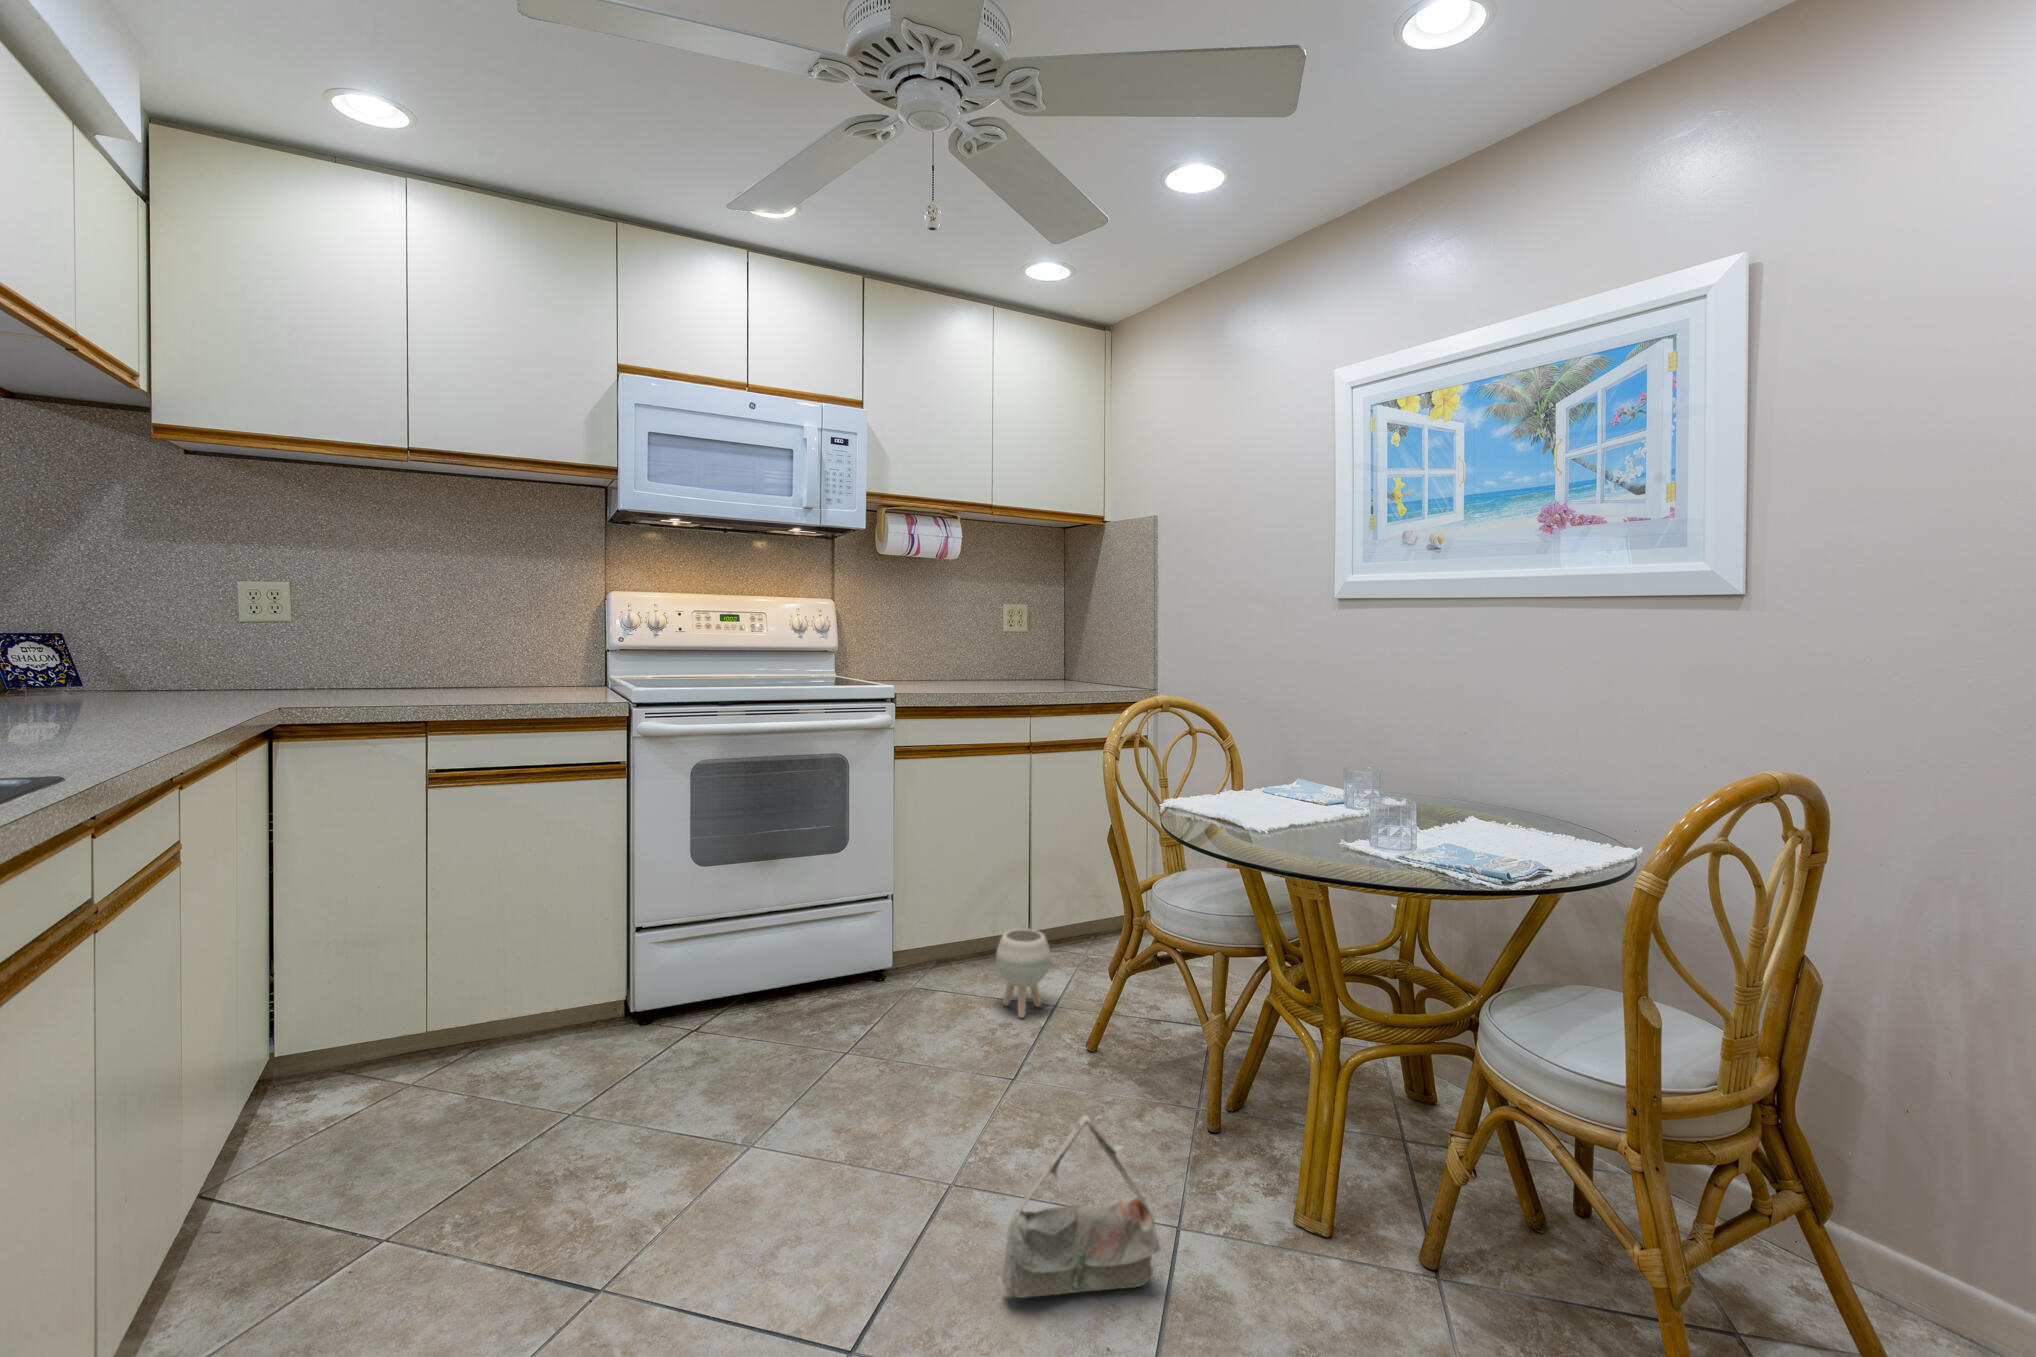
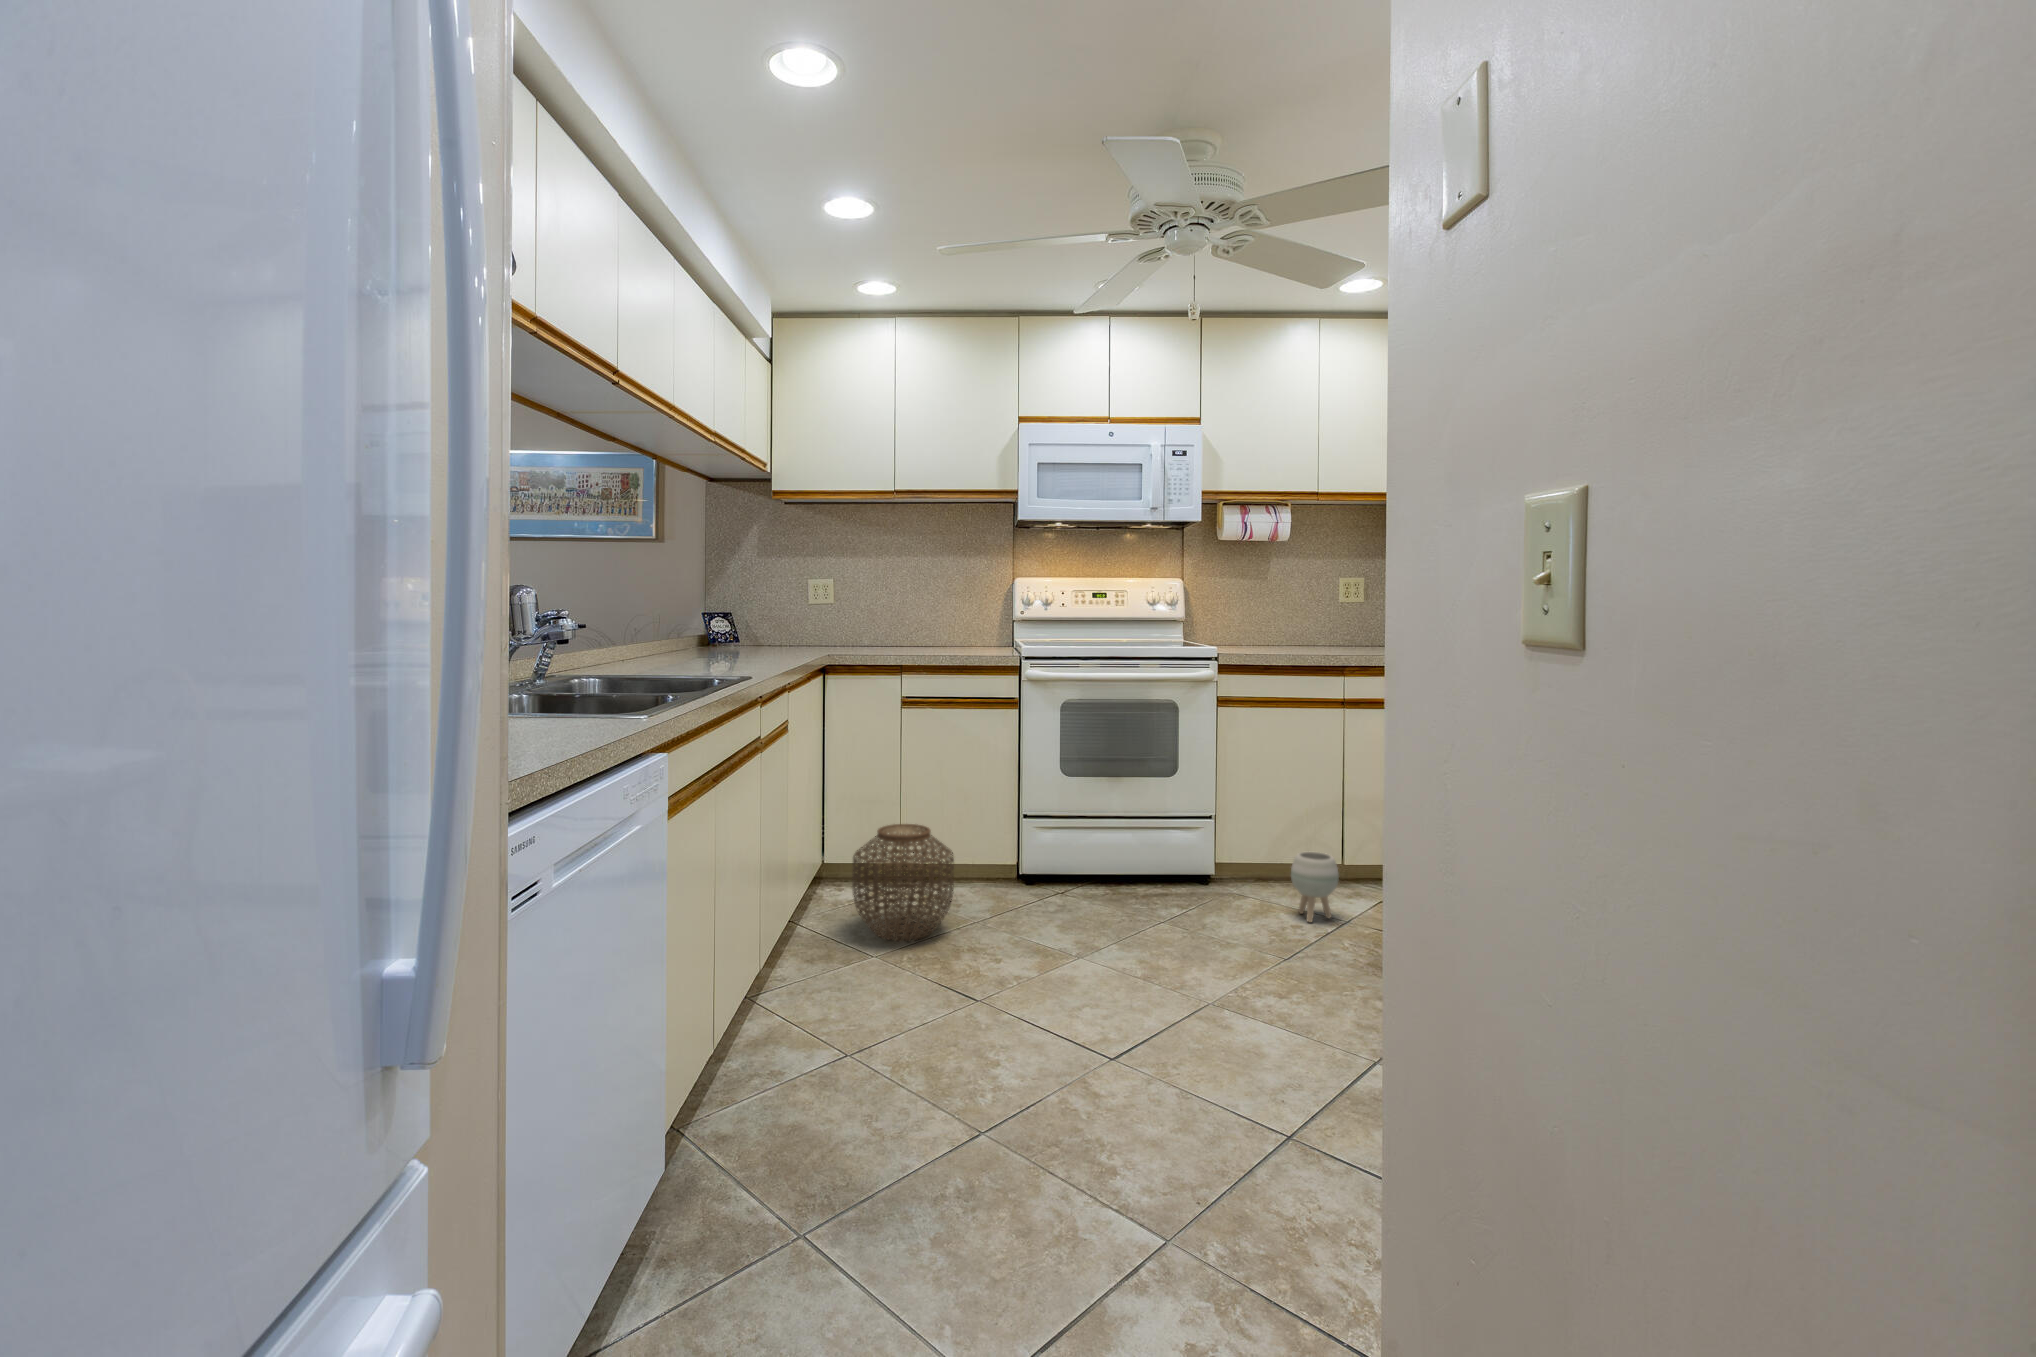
woven basket: none [331,989,534,1204] -> present [852,824,954,941]
bag: present [1002,1115,1161,1298] -> none [1212,933,1326,1063]

